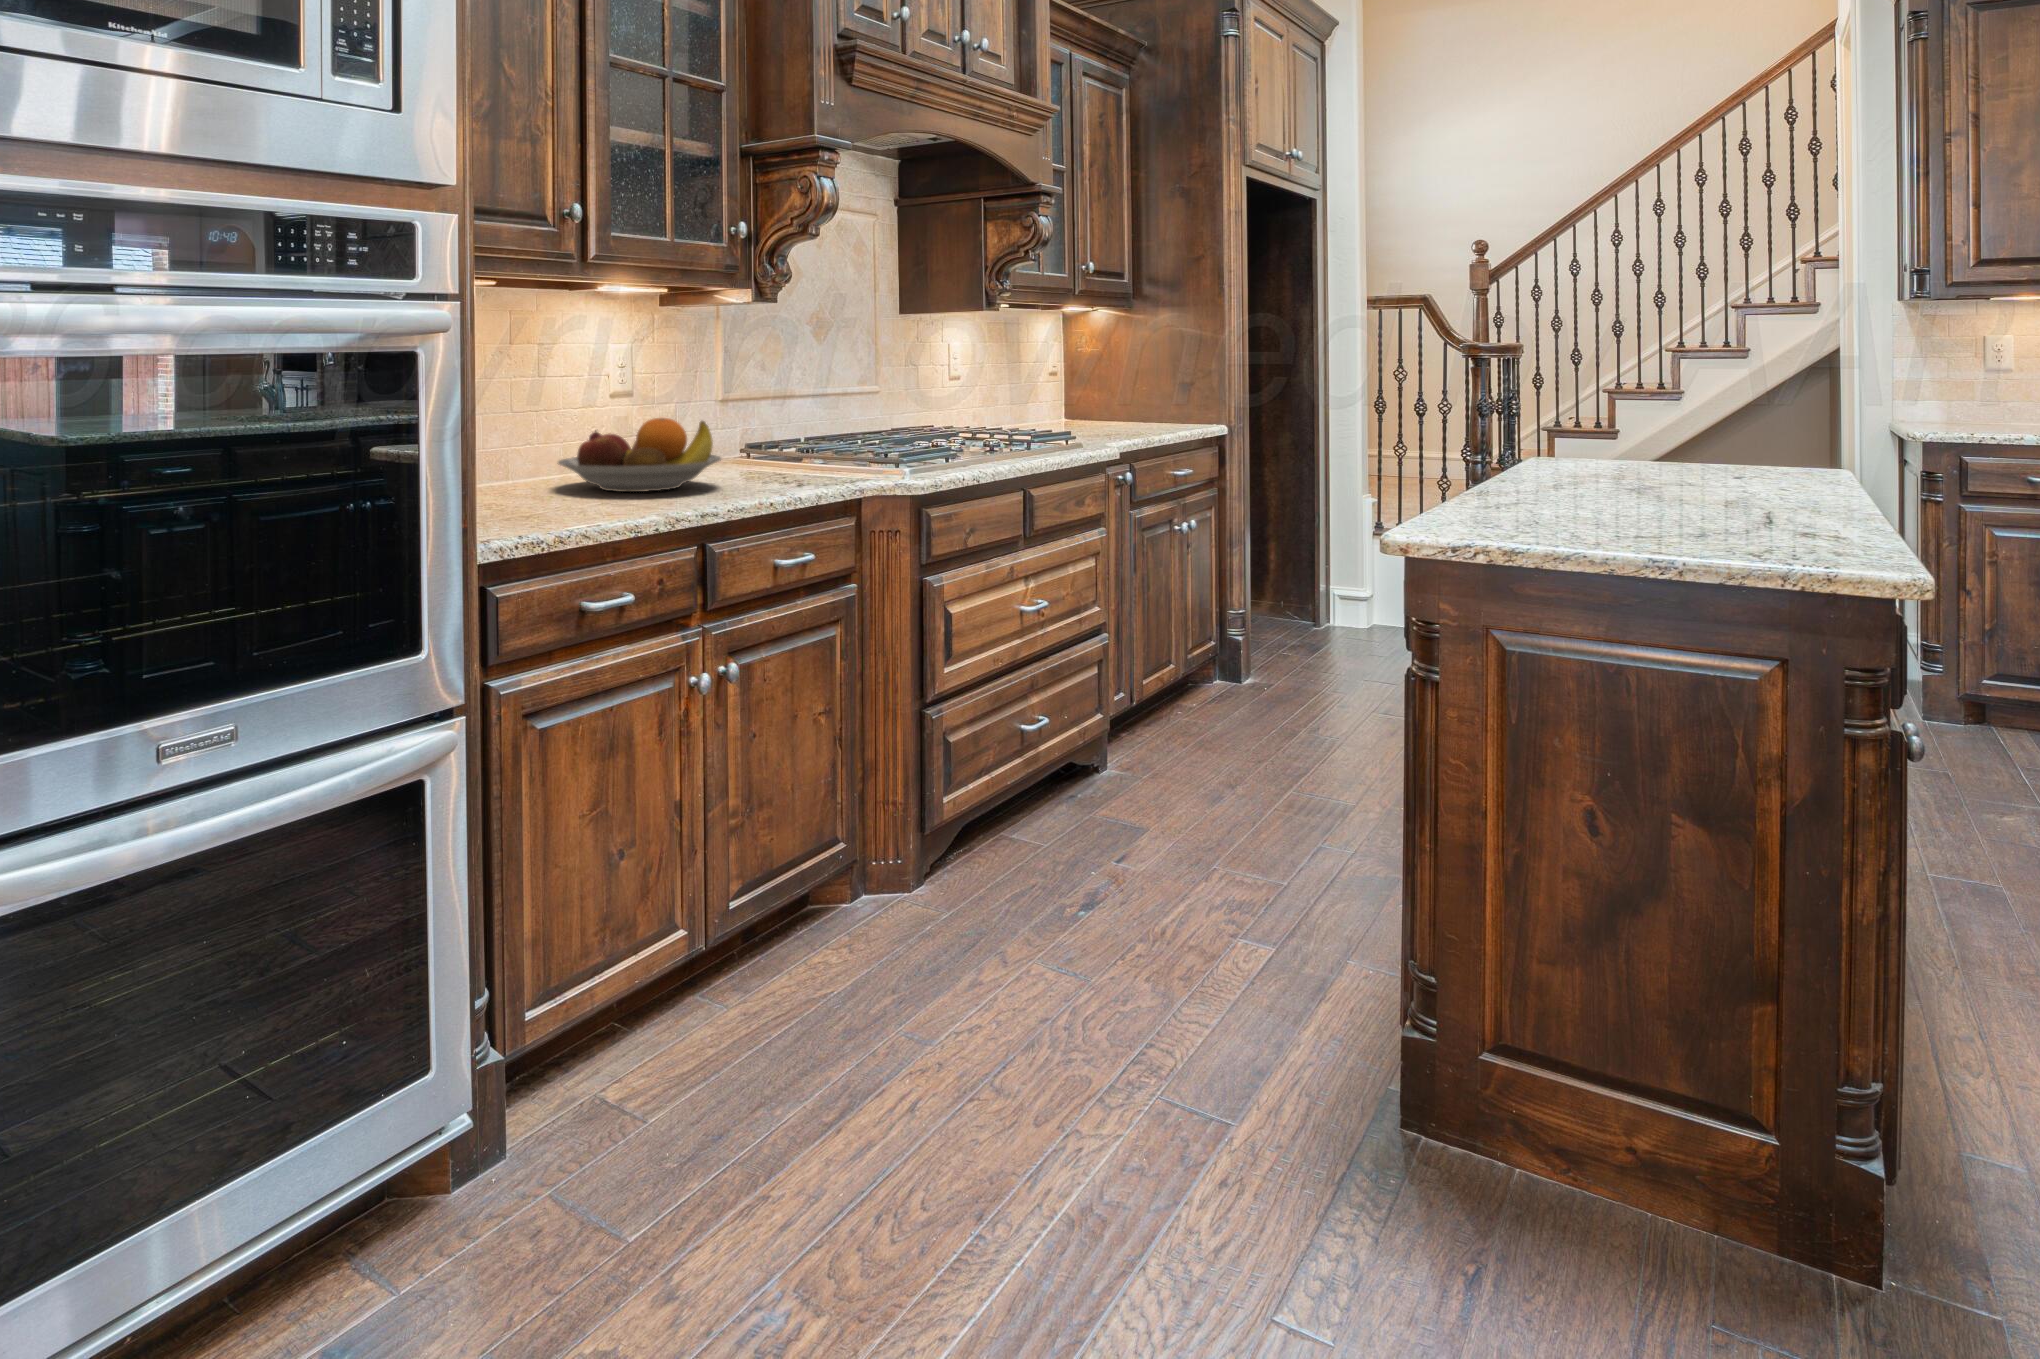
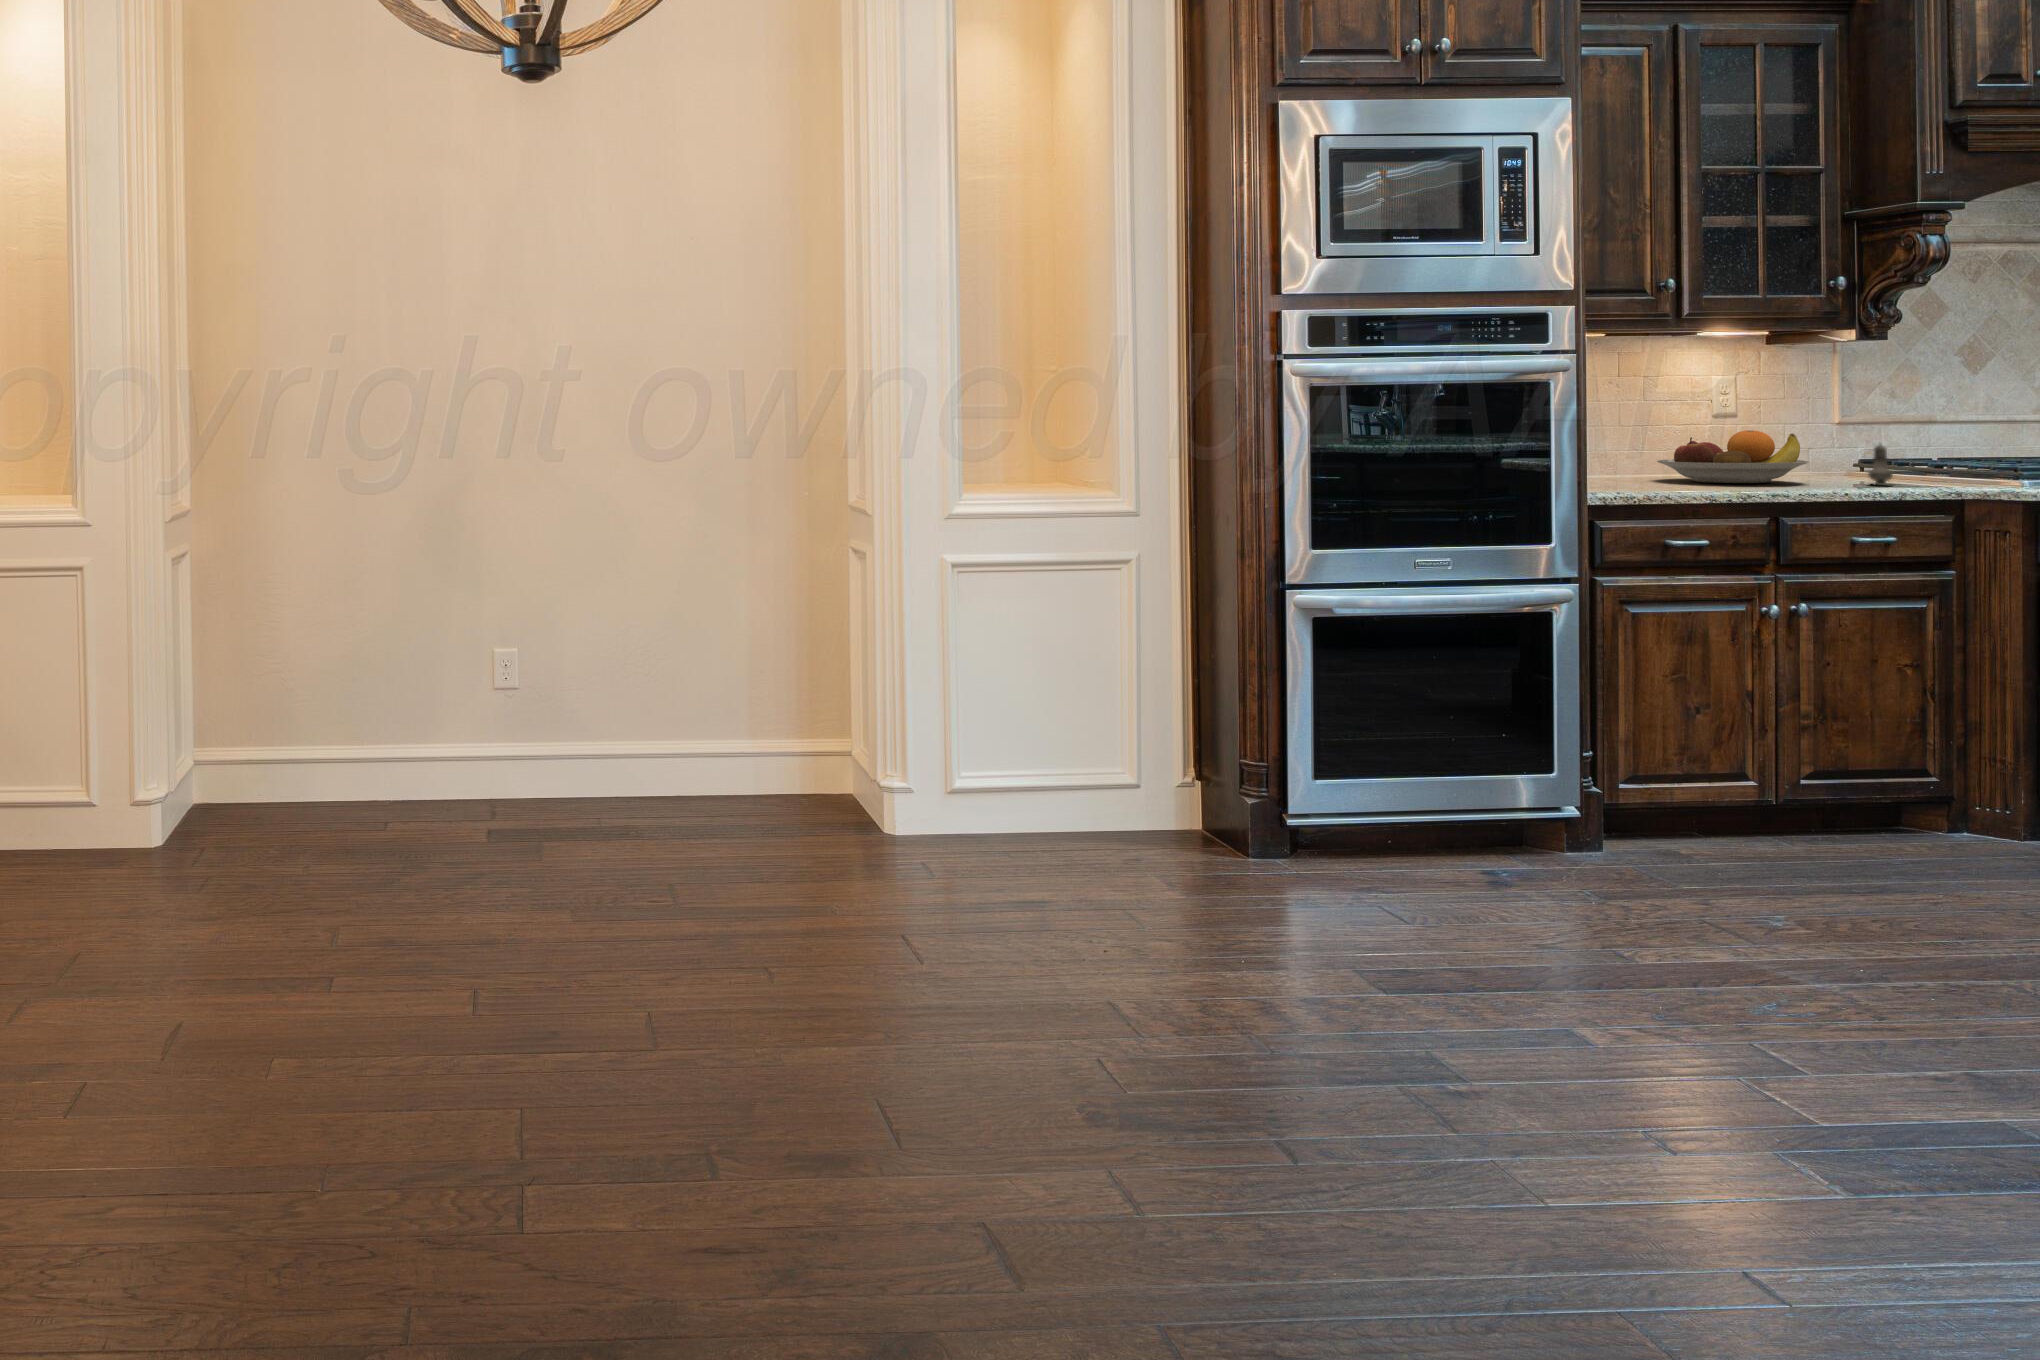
salt shaker: none [777,430,803,485] -> present [1868,442,1893,485]

